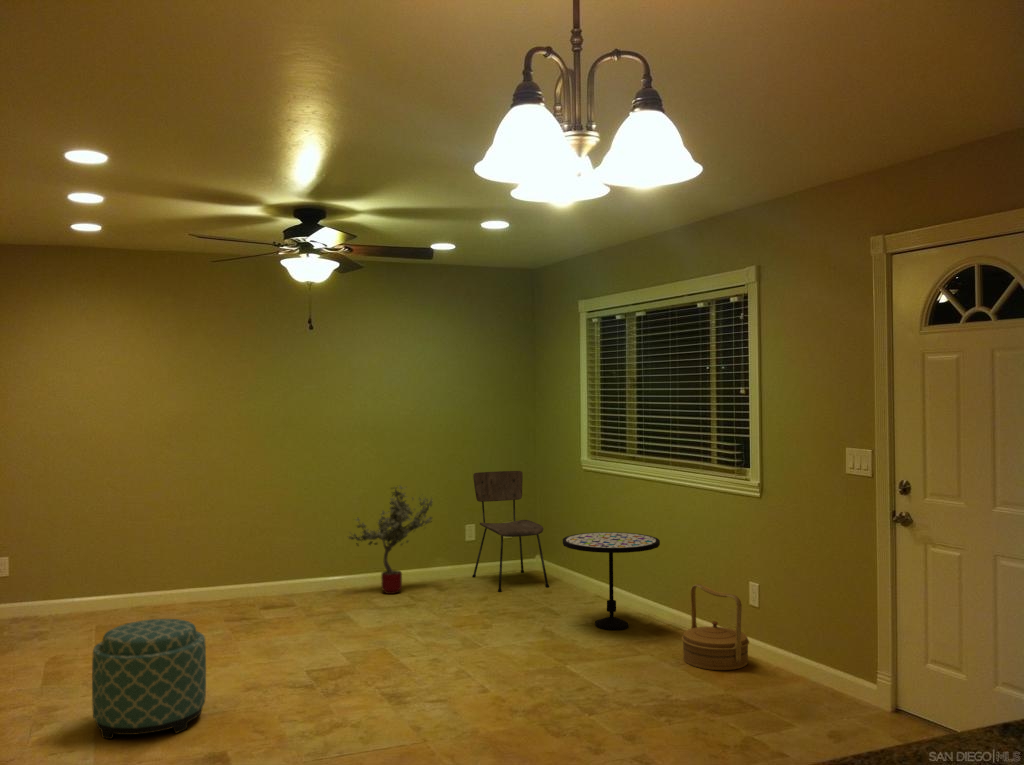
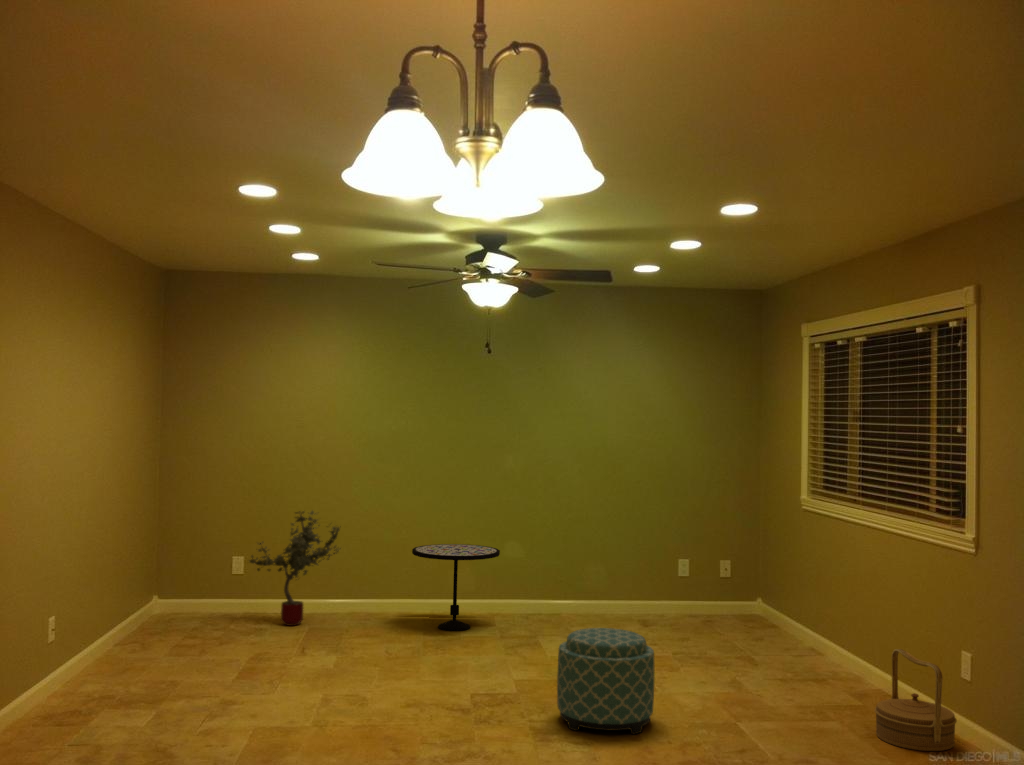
dining chair: present [472,471,549,592] -> none [682,508,763,640]
potted tree: present [348,486,432,594] -> present [249,511,341,626]
side table: present [563,532,660,630] -> present [412,544,500,631]
ottoman: present [92,619,206,739] -> present [557,628,654,734]

